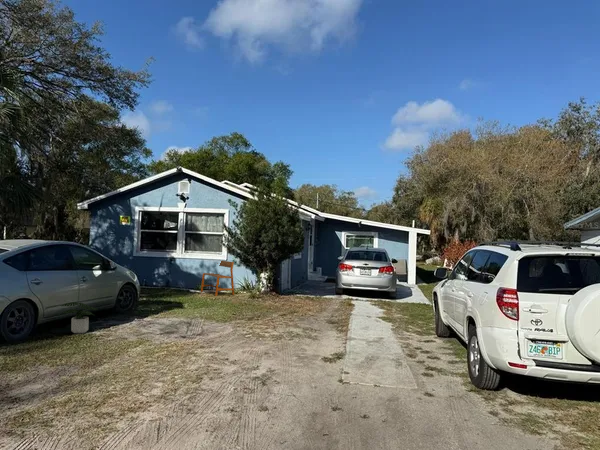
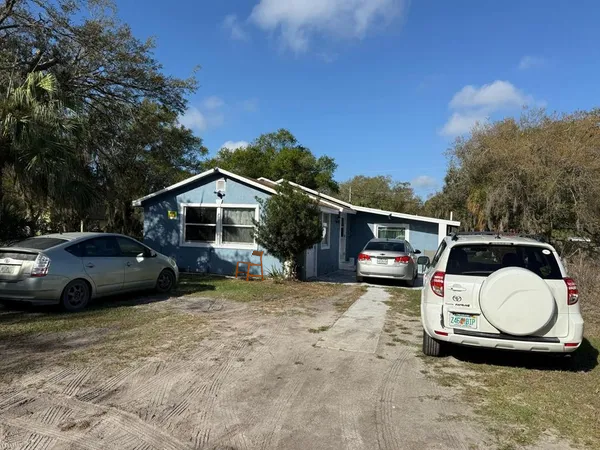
potted plant: present [62,302,97,333] -> none [109,282,139,307]

